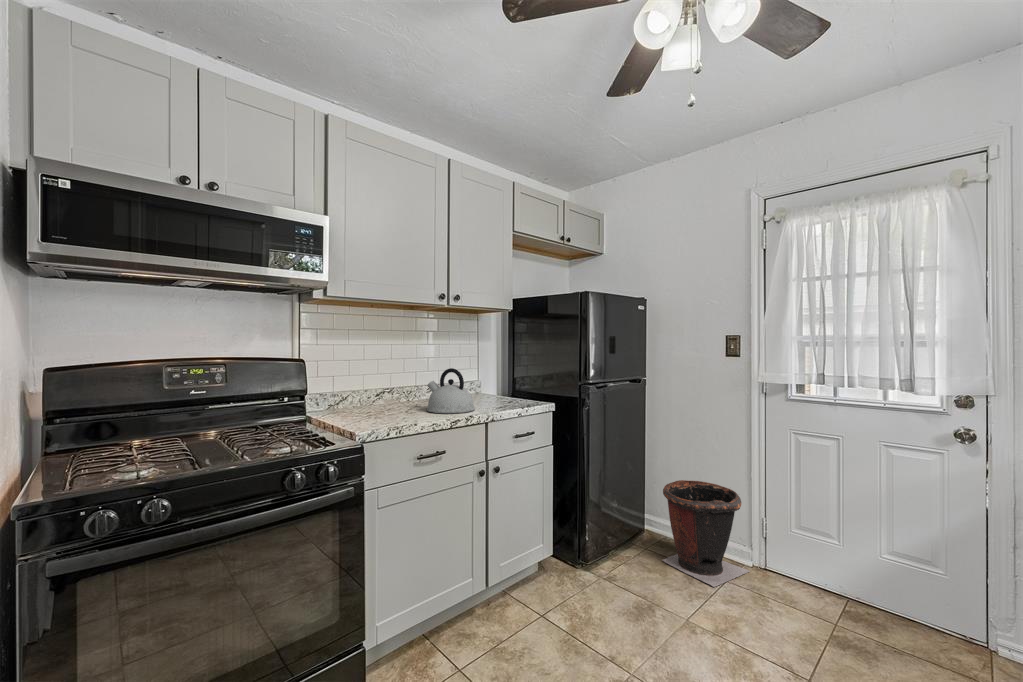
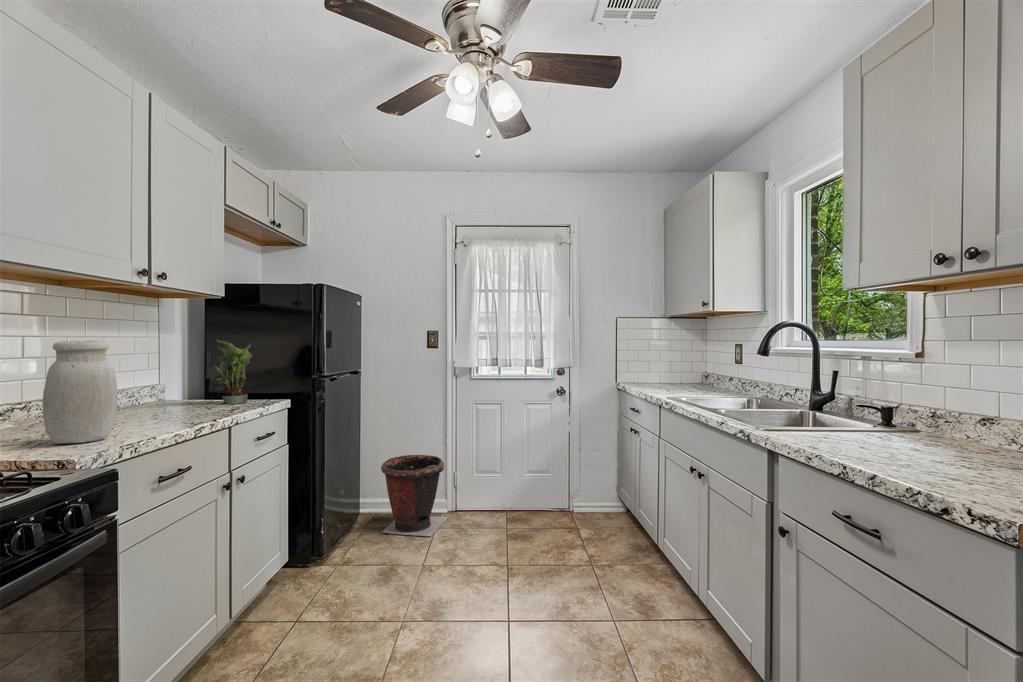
potted plant: none [499,347,528,402] -> present [211,340,252,404]
jar: none [364,348,403,420] -> present [43,341,117,444]
kettle: present [427,368,475,413] -> none [122,367,204,425]

